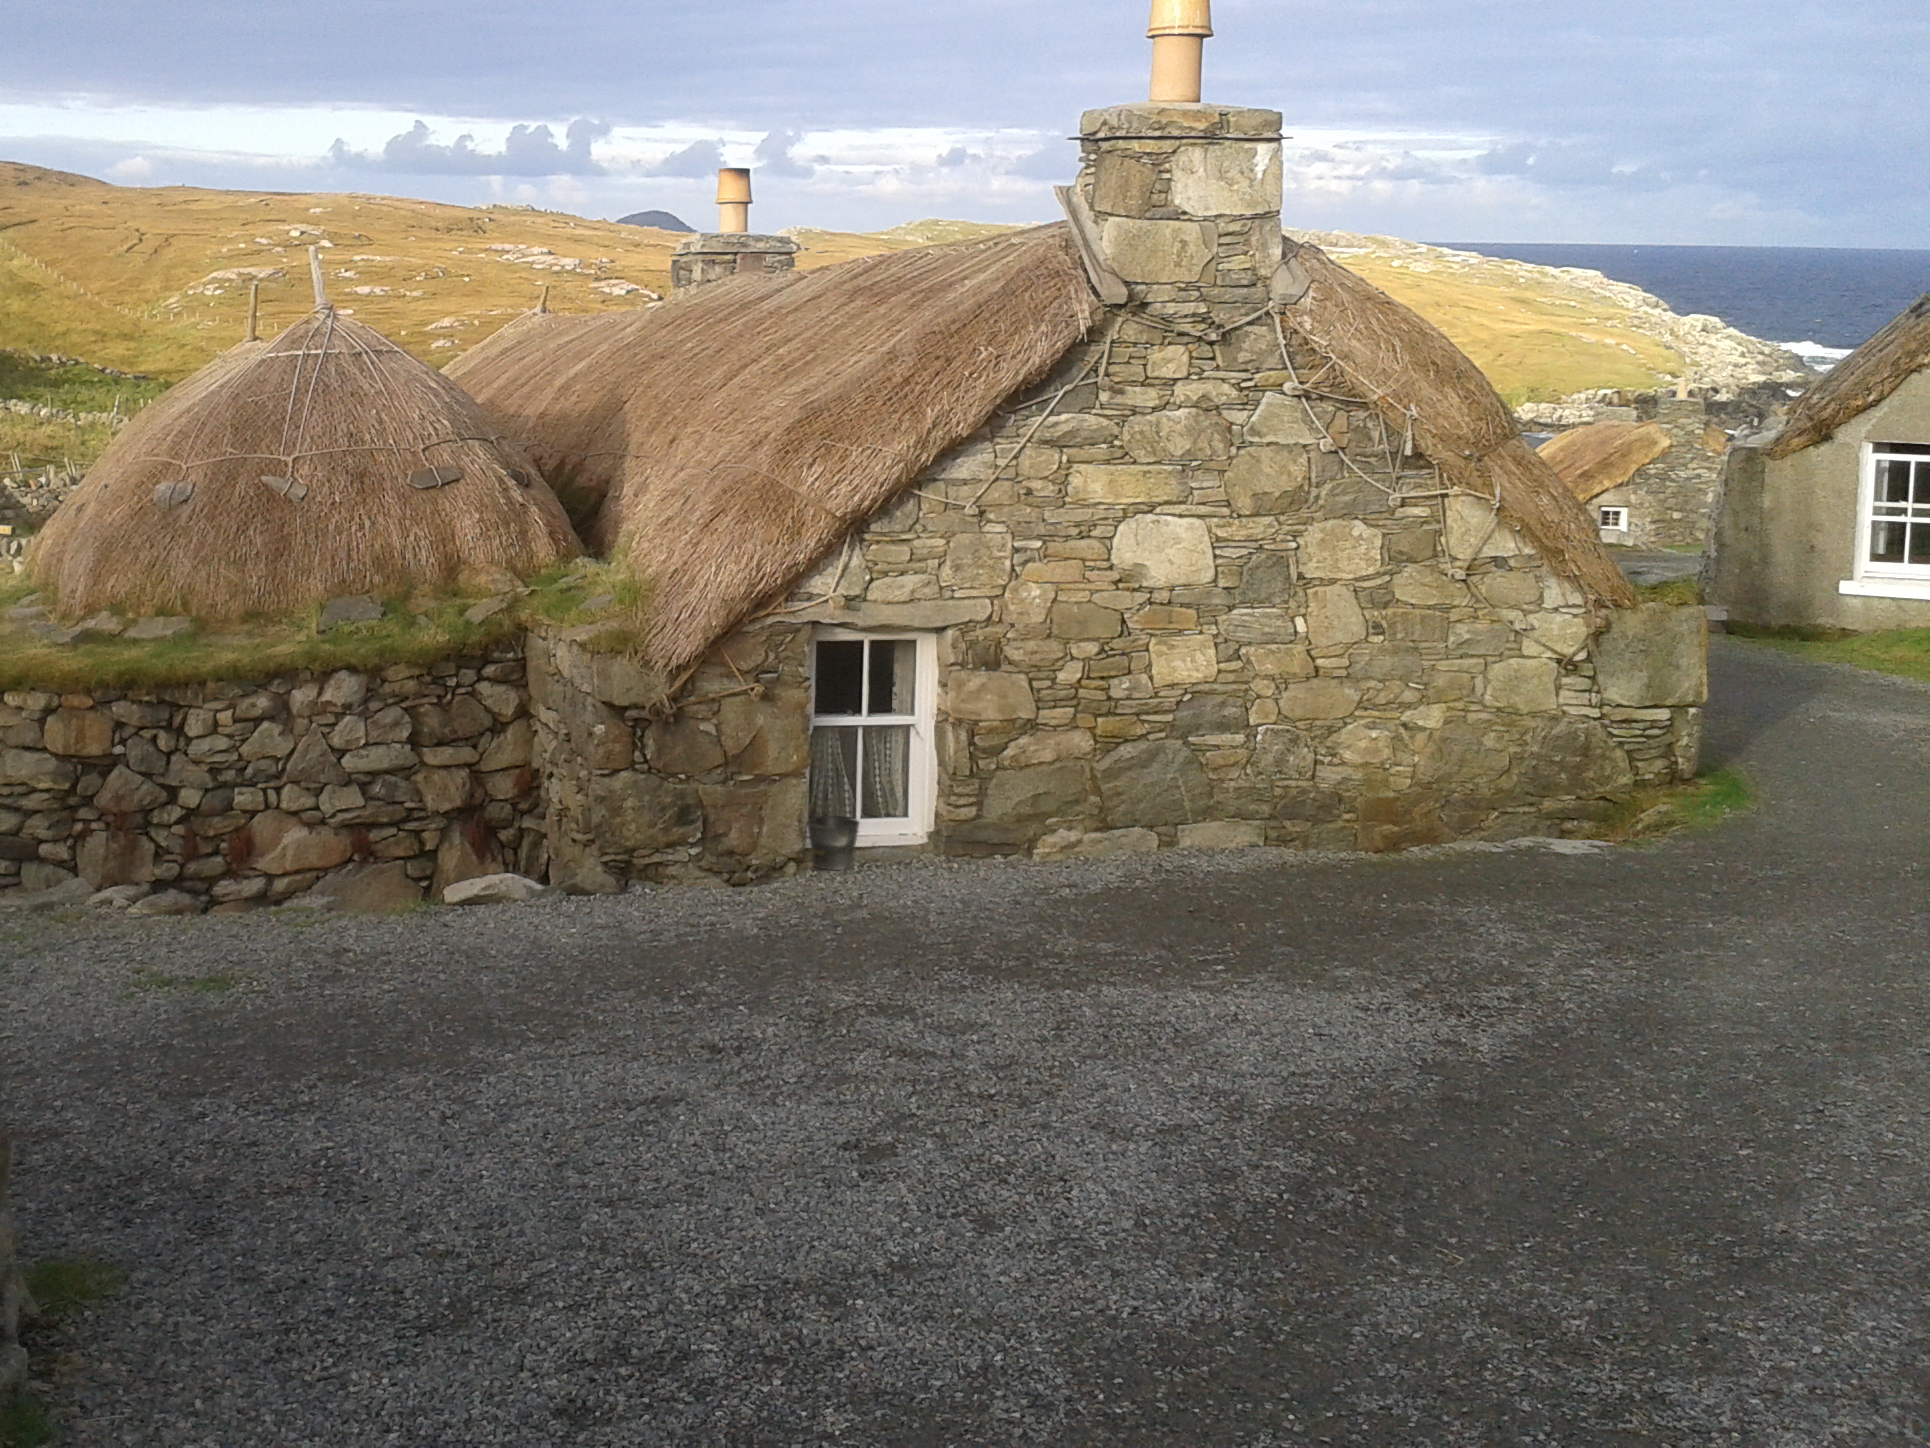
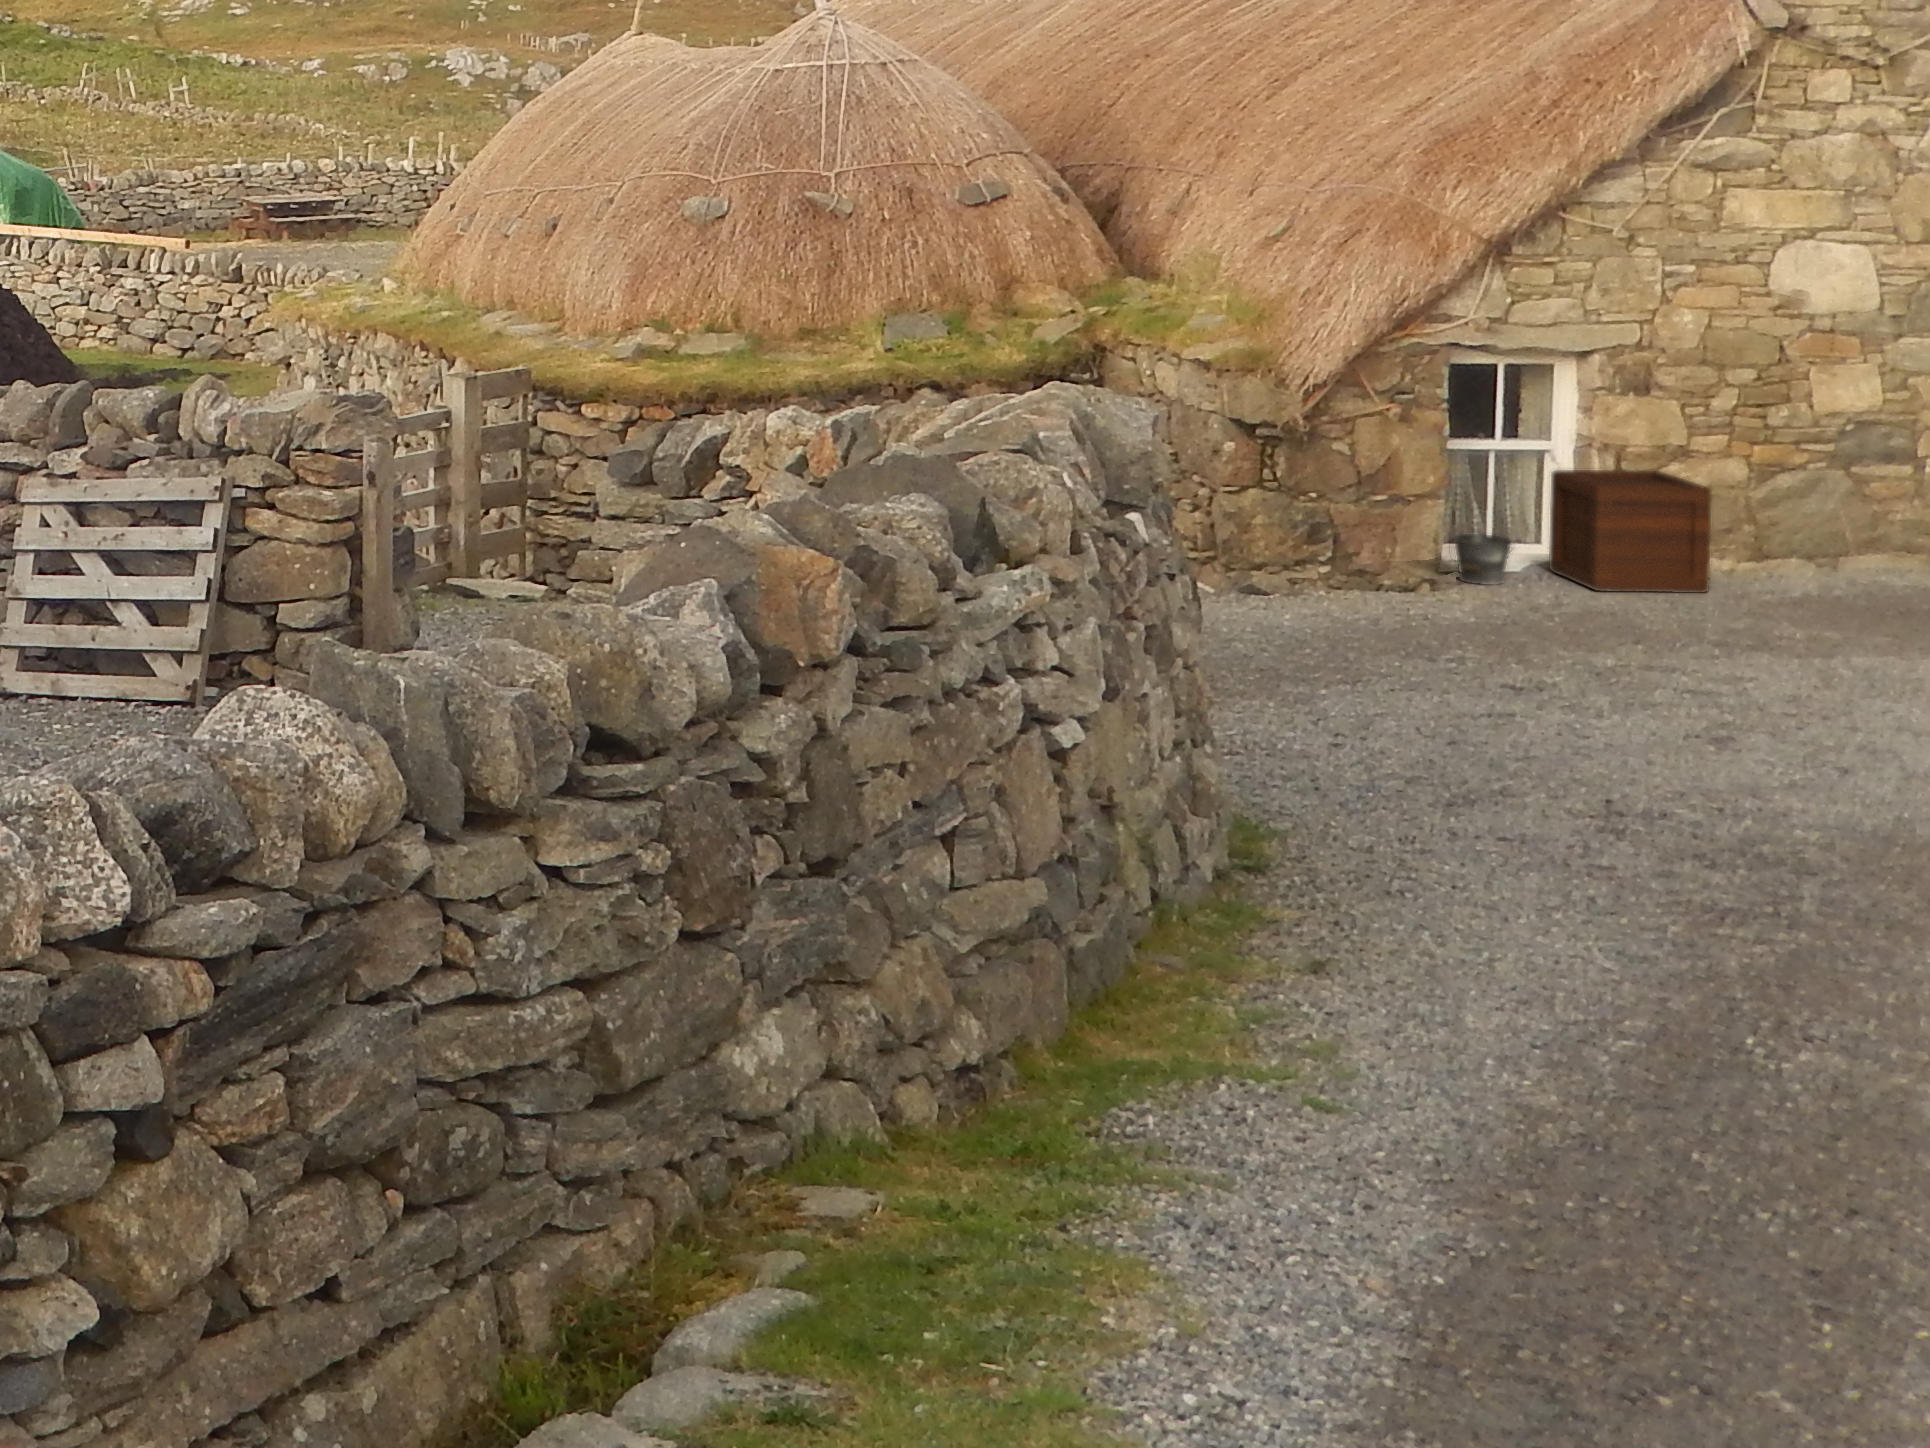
wooden crate: none [909,746,1040,875] -> present [1549,470,1712,593]

